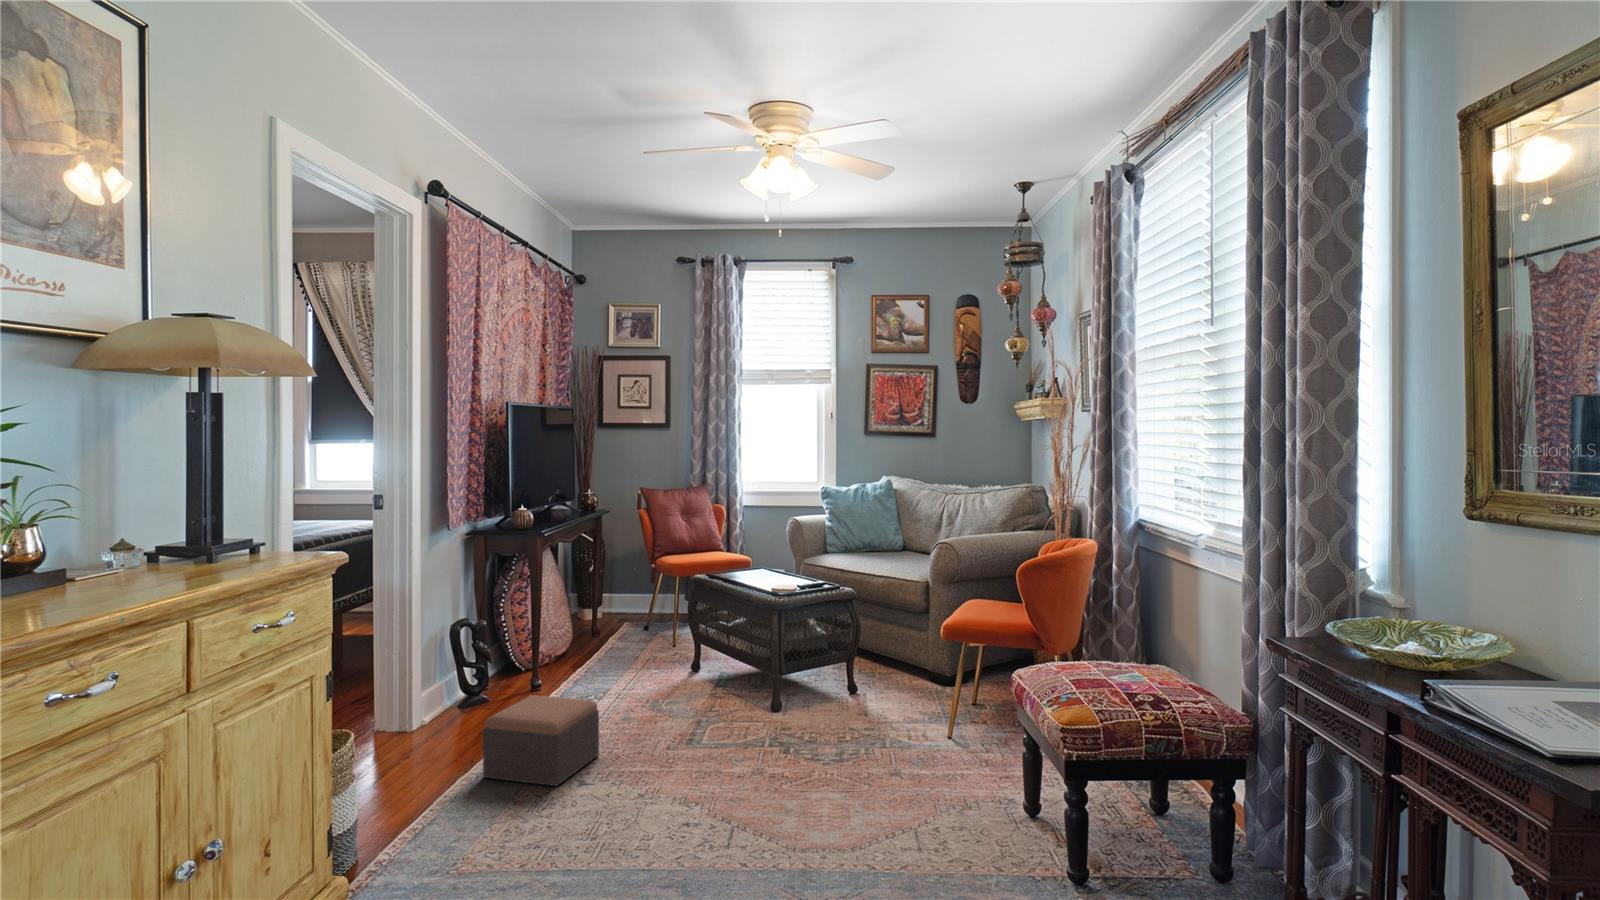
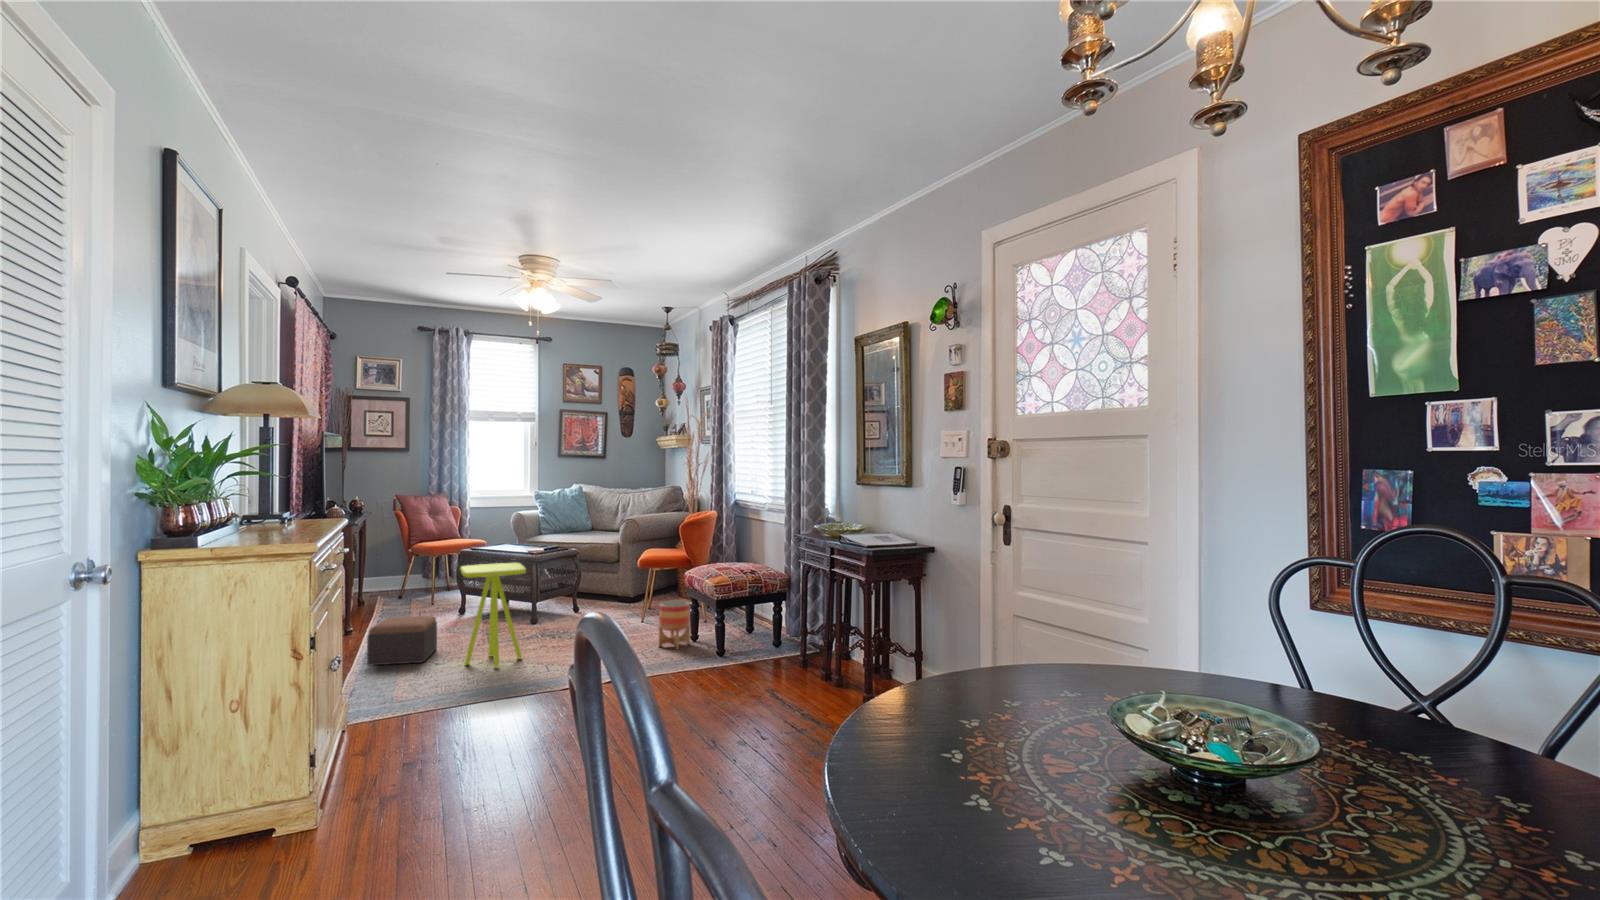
side table: none [588,629,704,828] -> present [460,563,526,667]
planter: none [951,731,1017,843] -> present [659,600,690,649]

